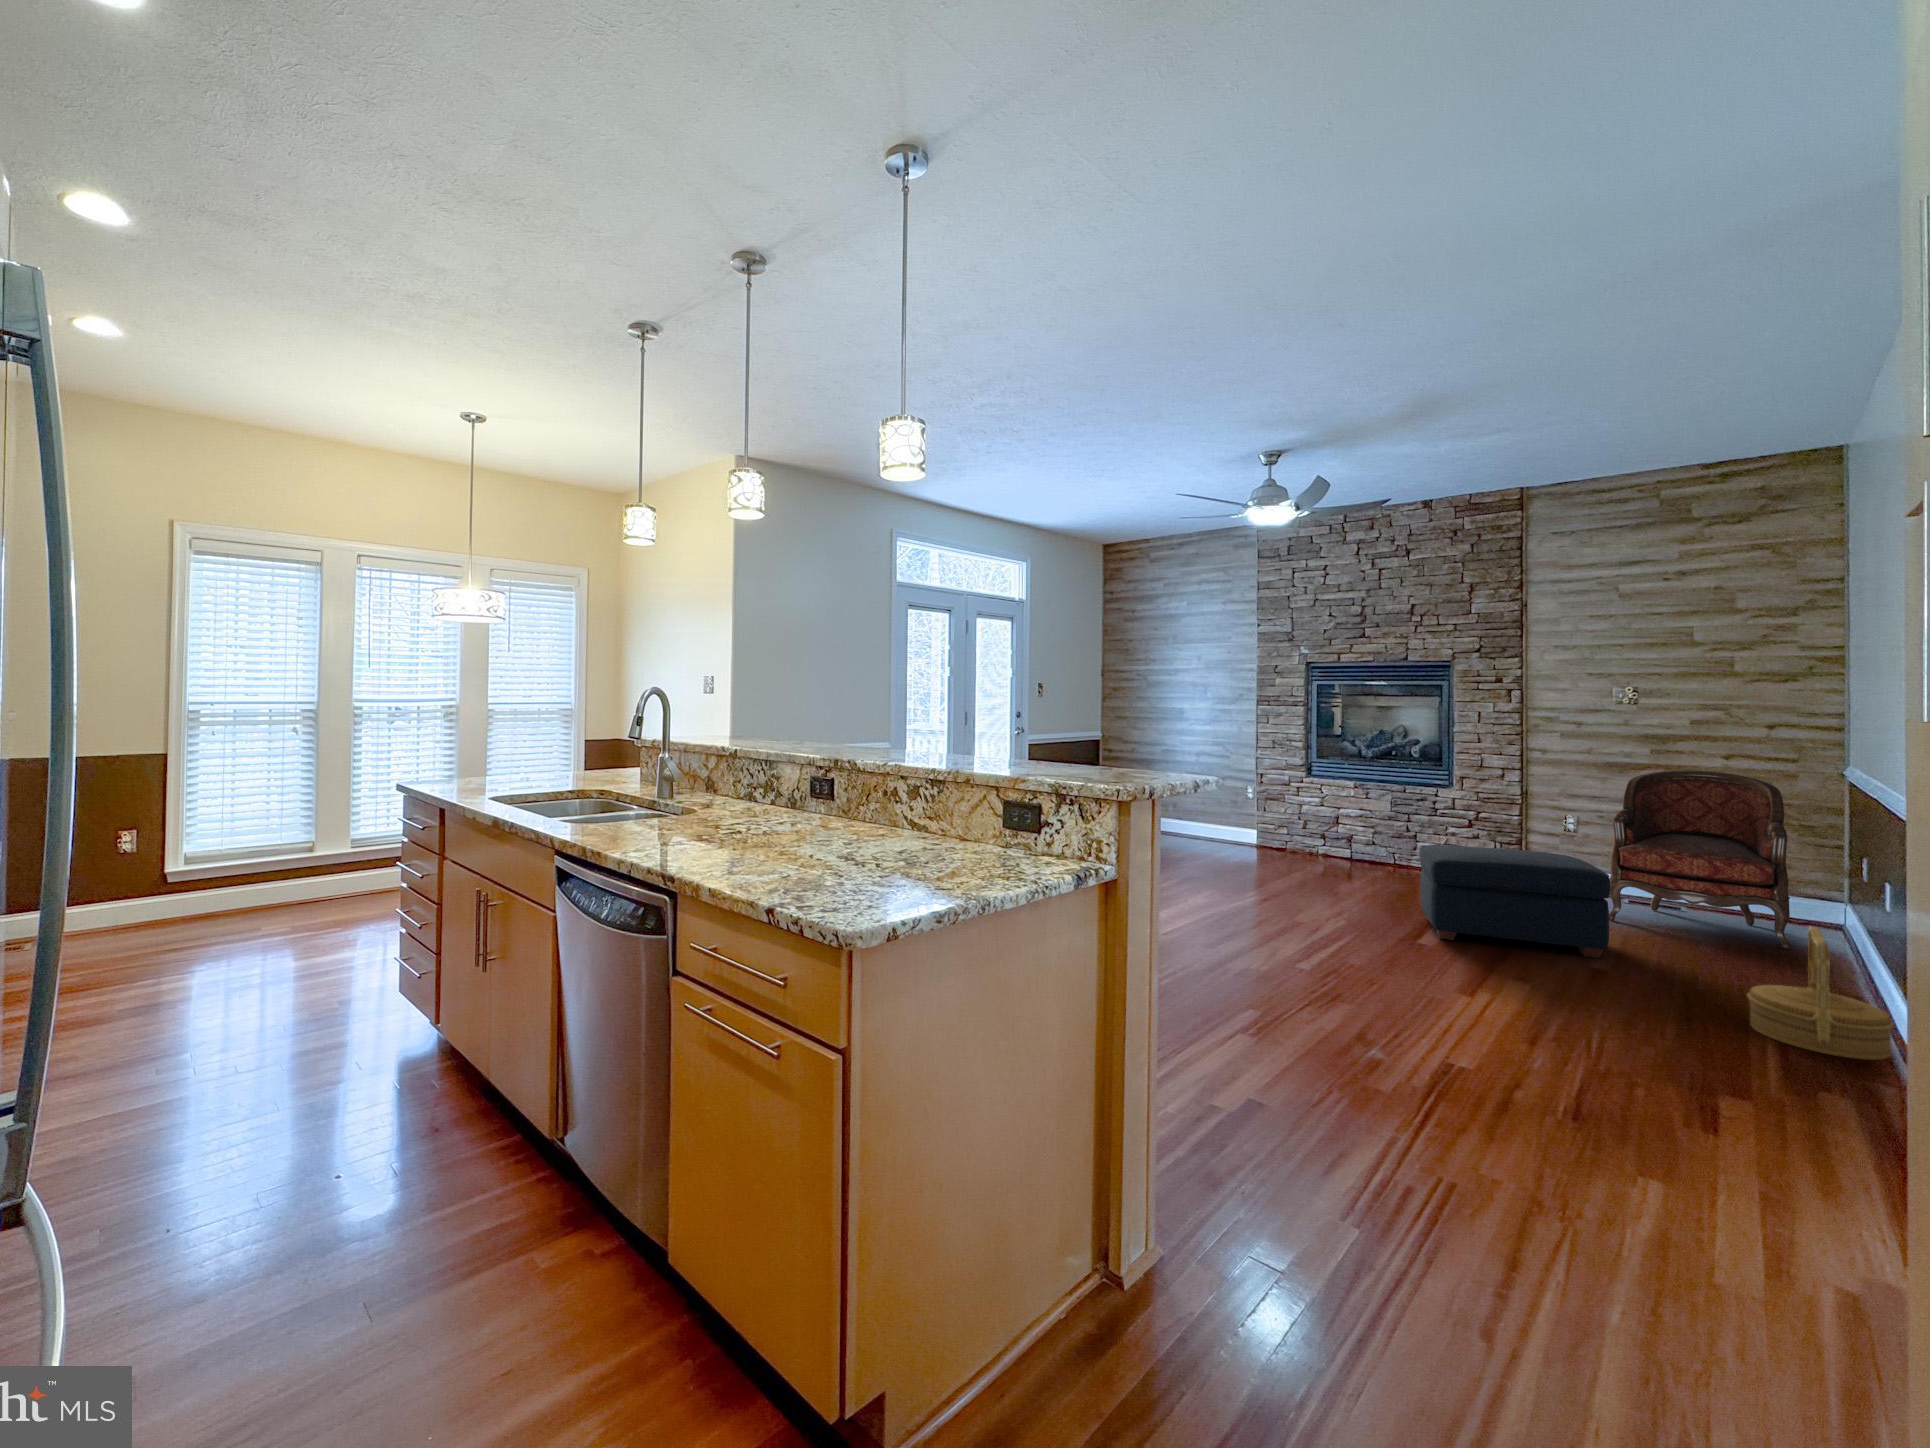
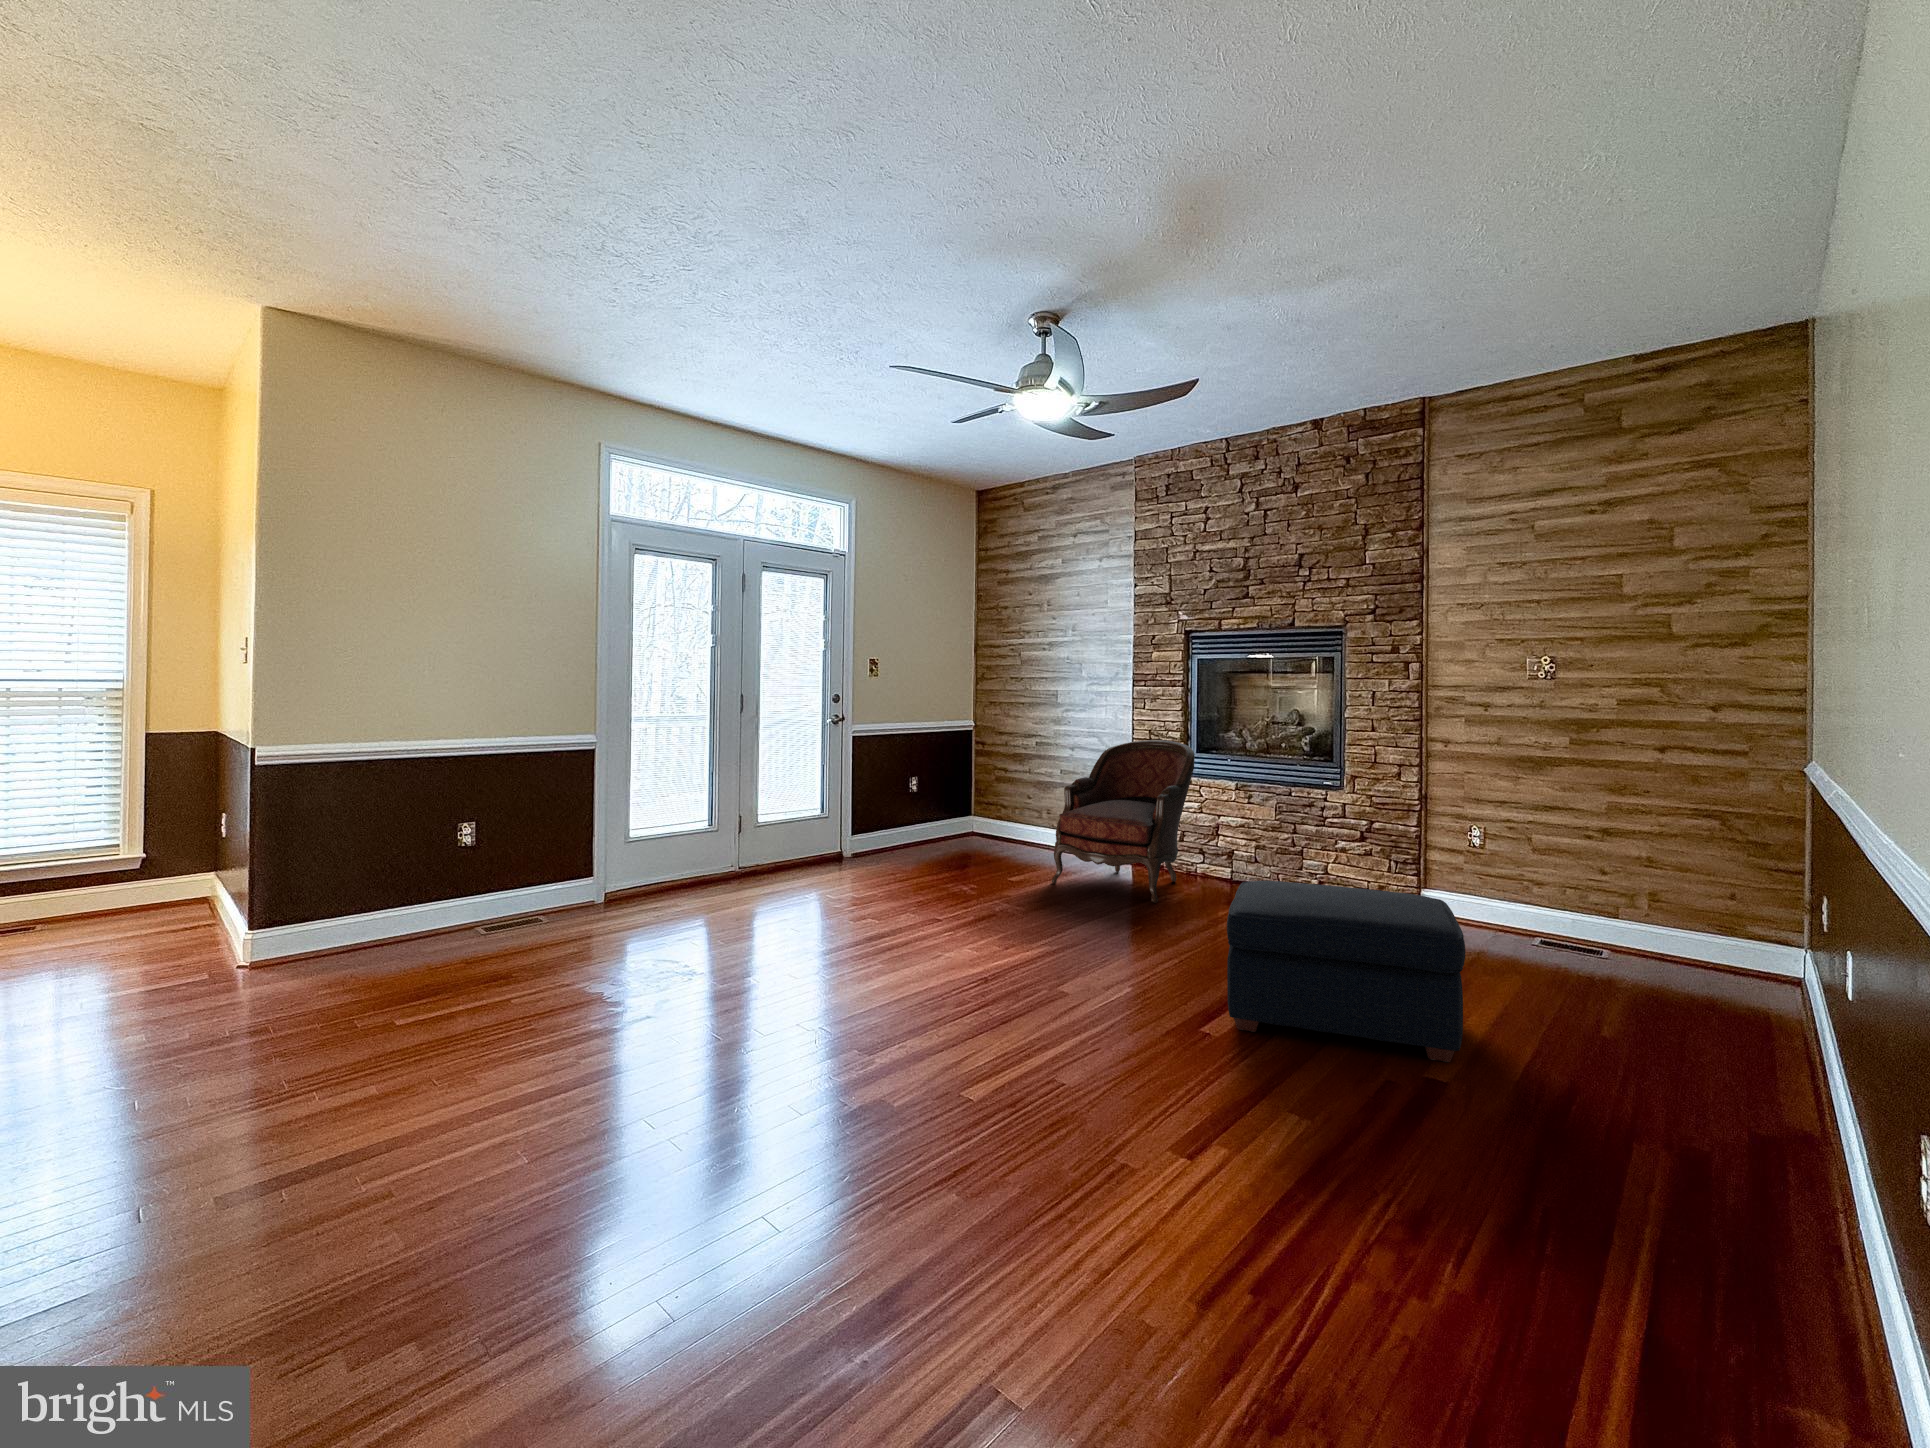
armchair: present [1609,770,1791,949] -> present [1052,740,1195,903]
woven basket: present [1747,926,1894,1060] -> none [1621,1056,1861,1344]

